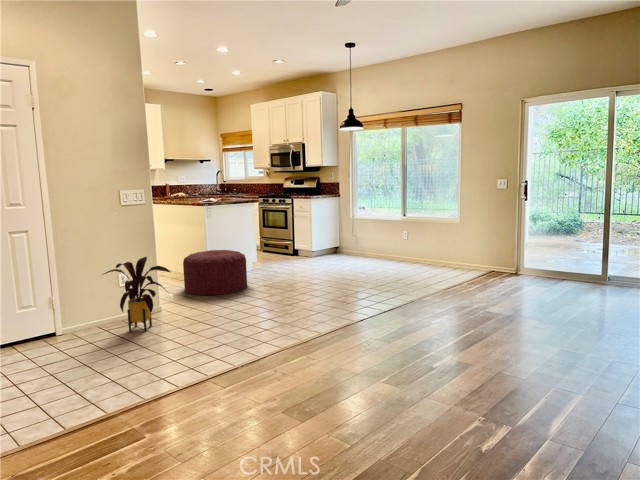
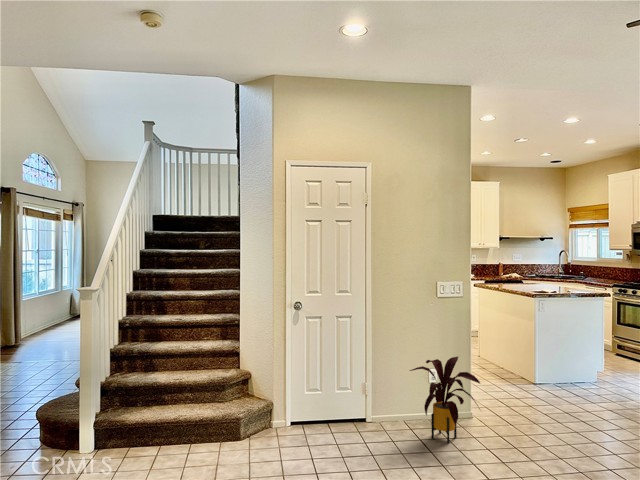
ottoman: present [183,250,247,295] -> none [503,352,586,414]

